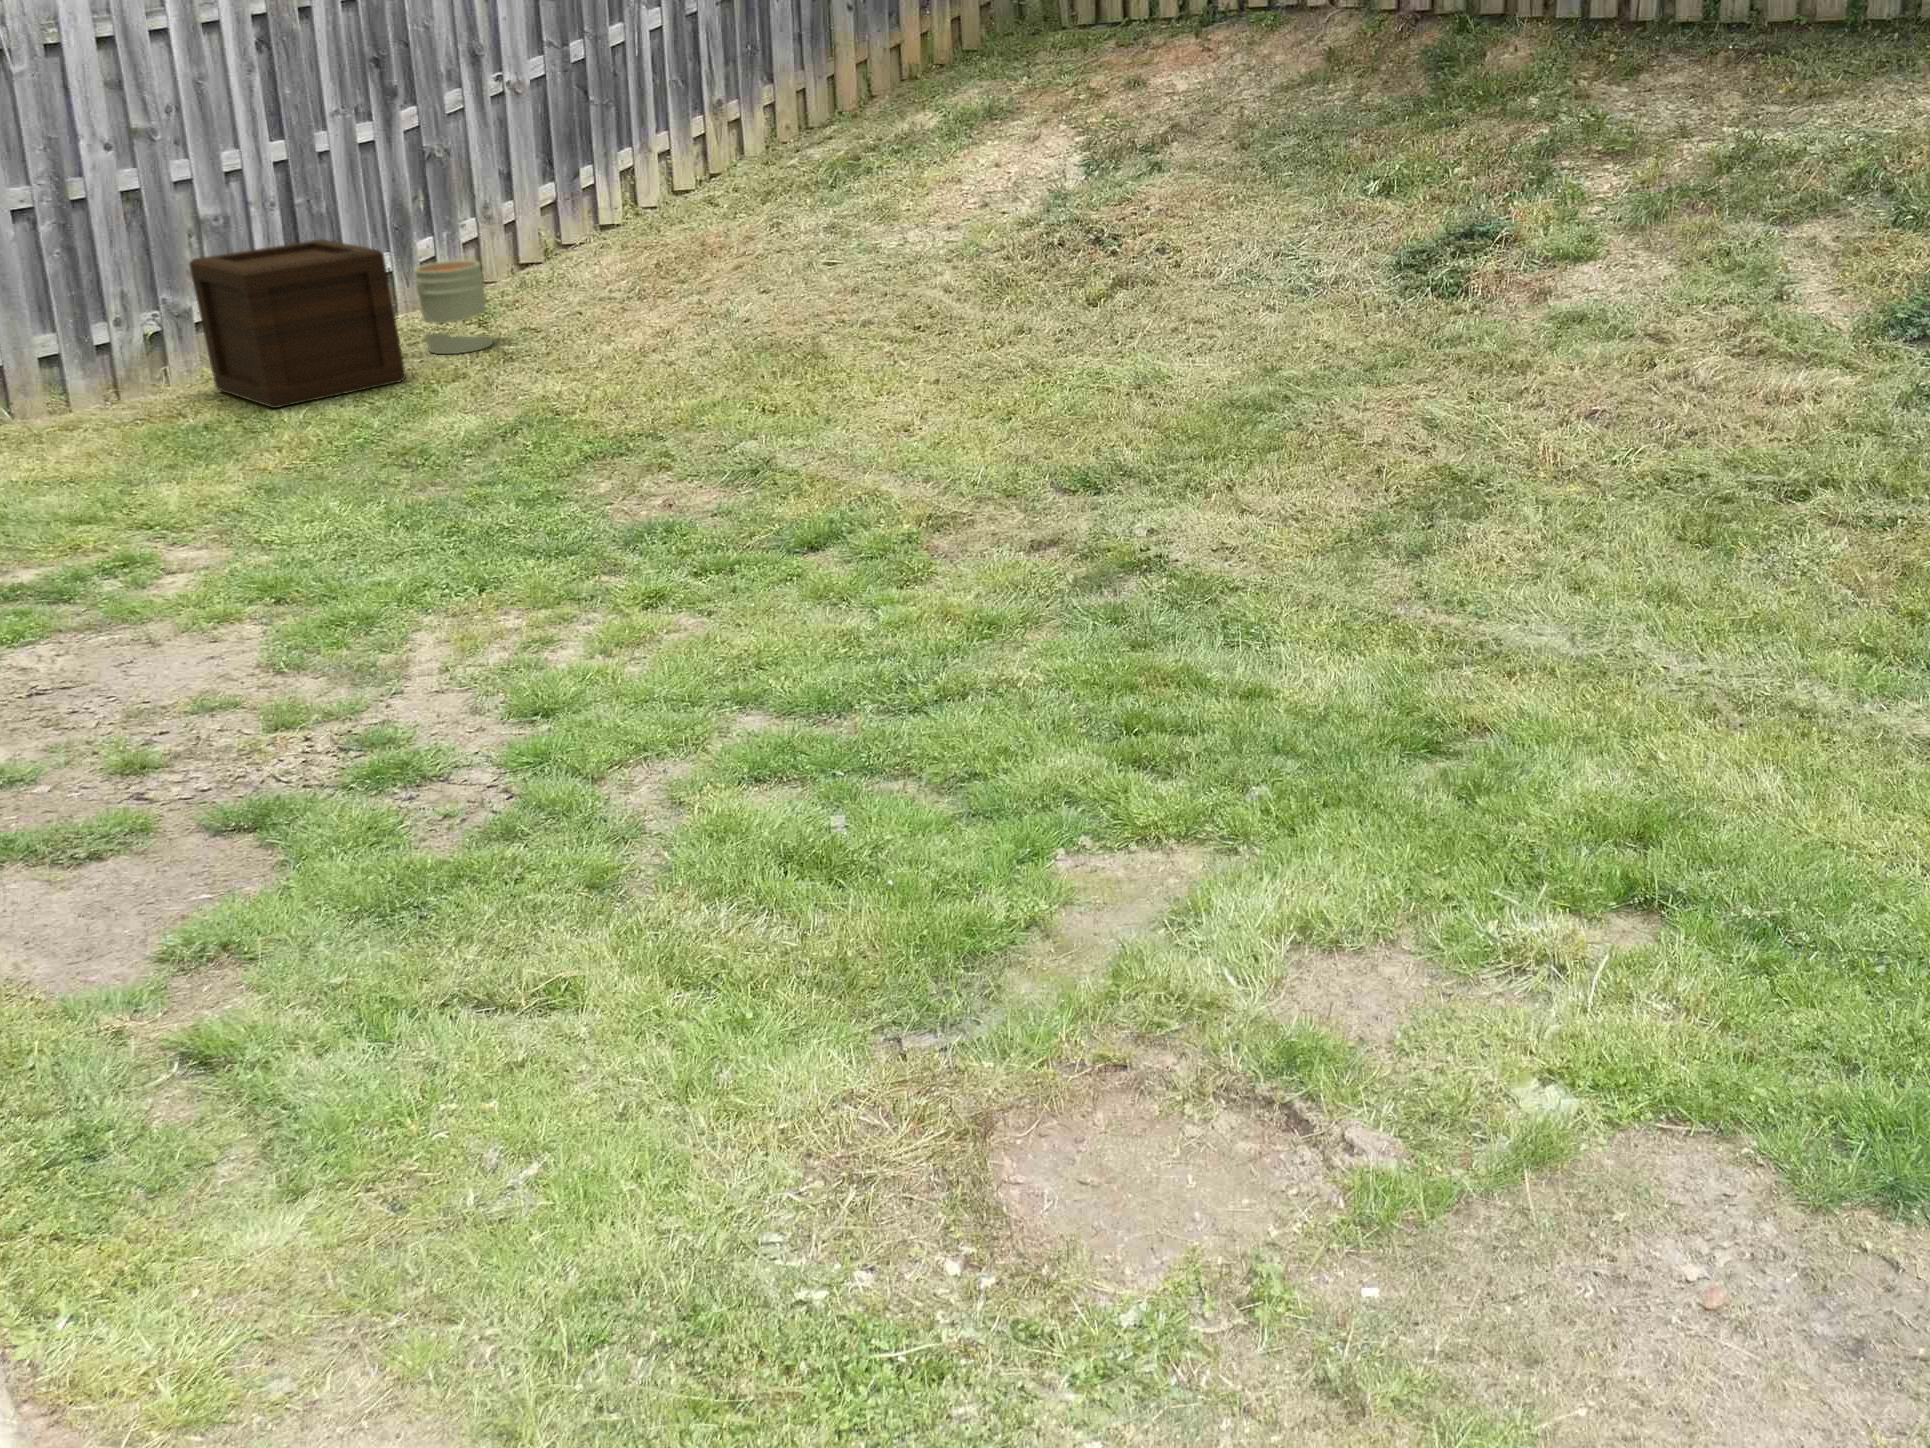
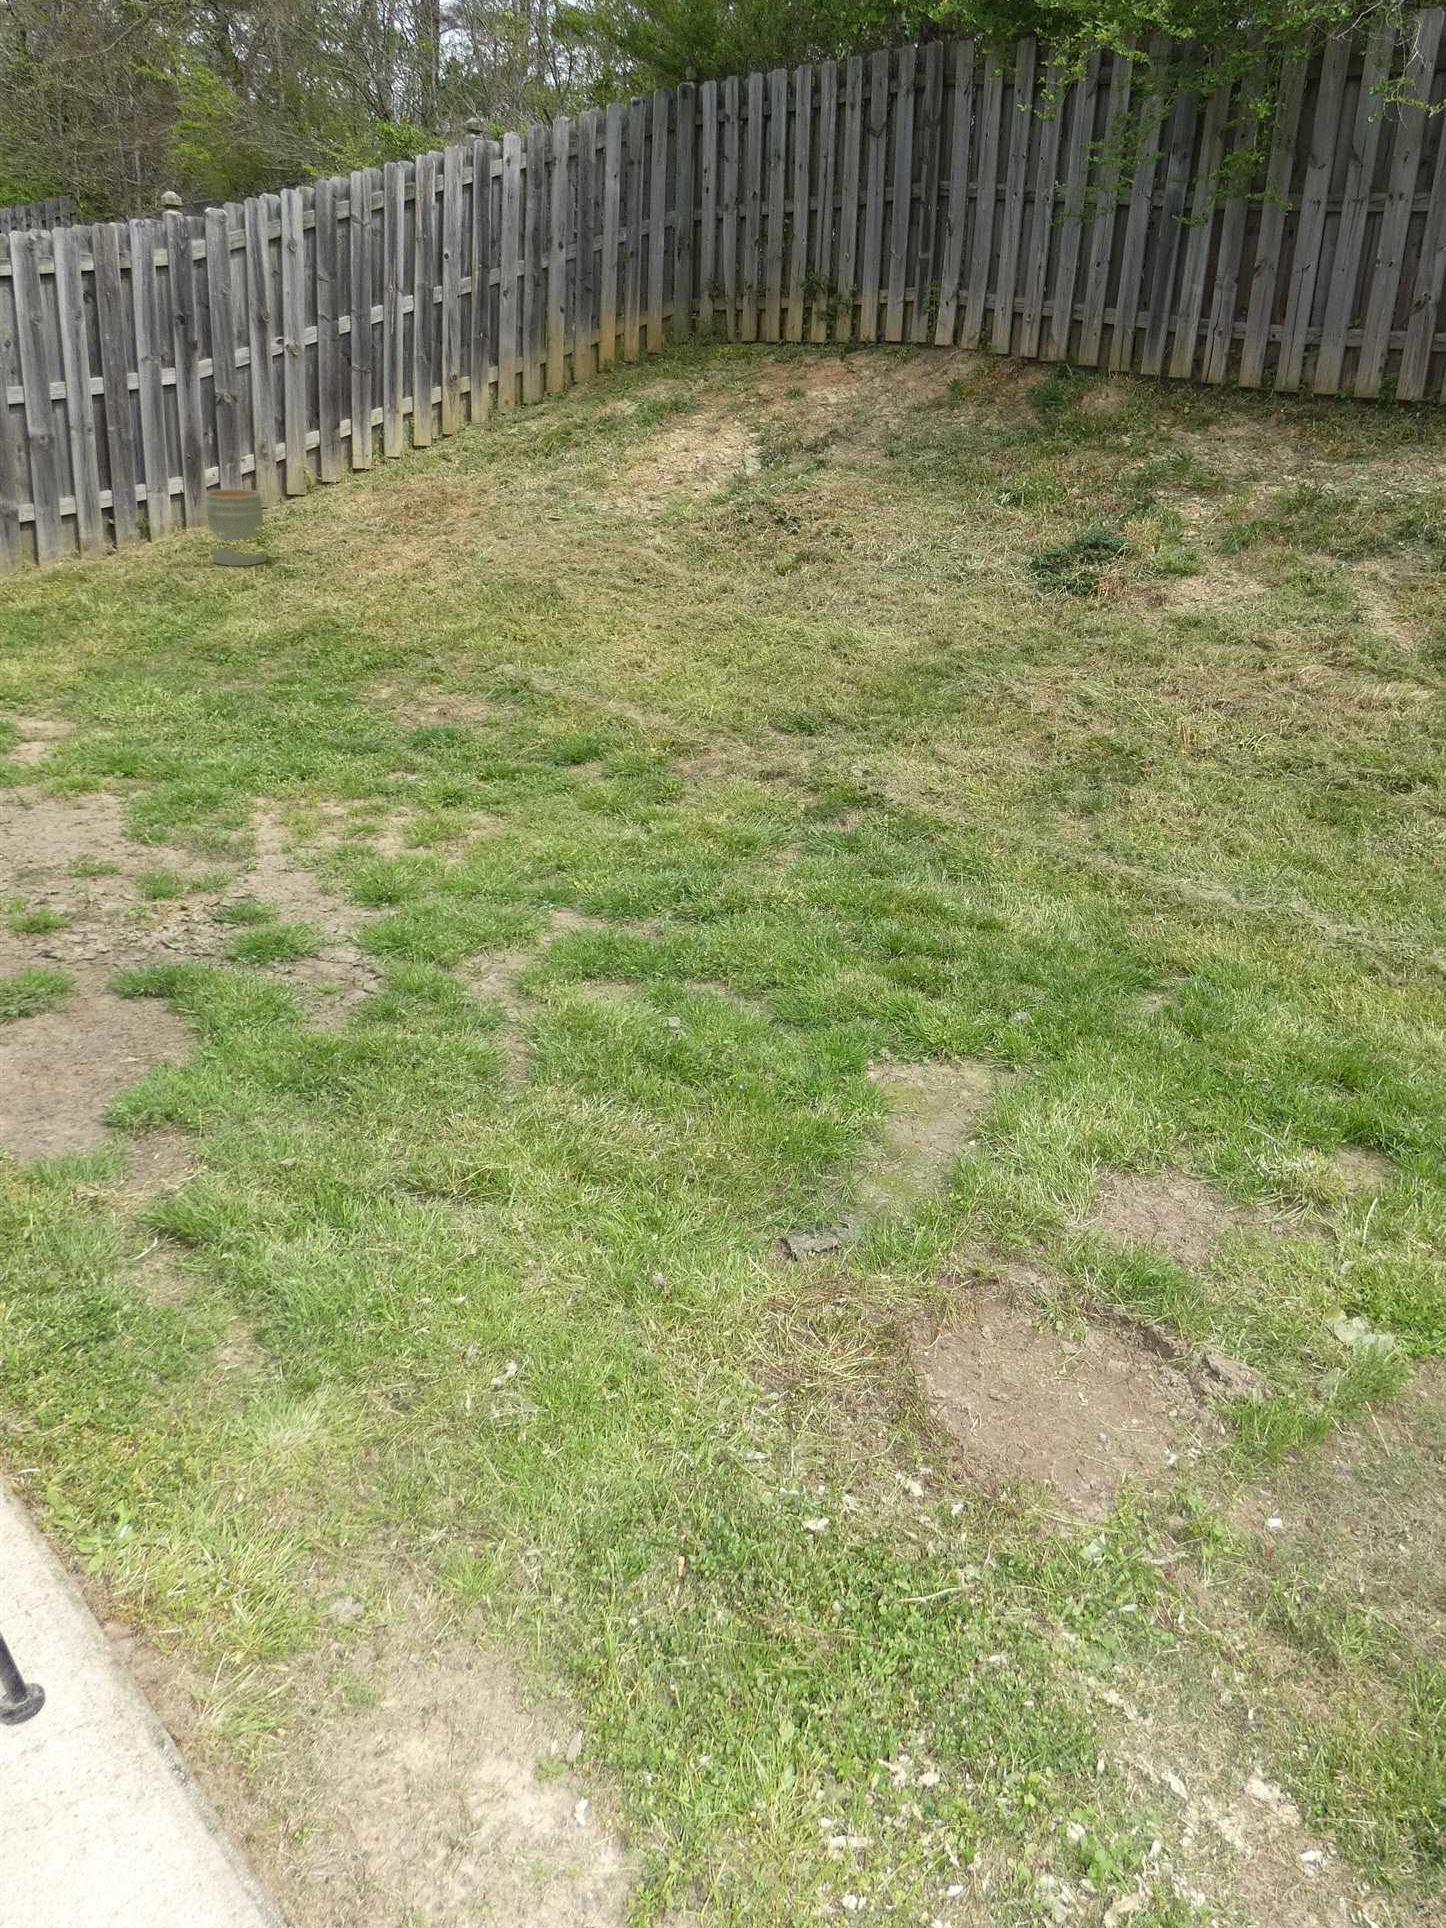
wooden crate: present [189,239,406,408] -> none [17,462,200,602]

